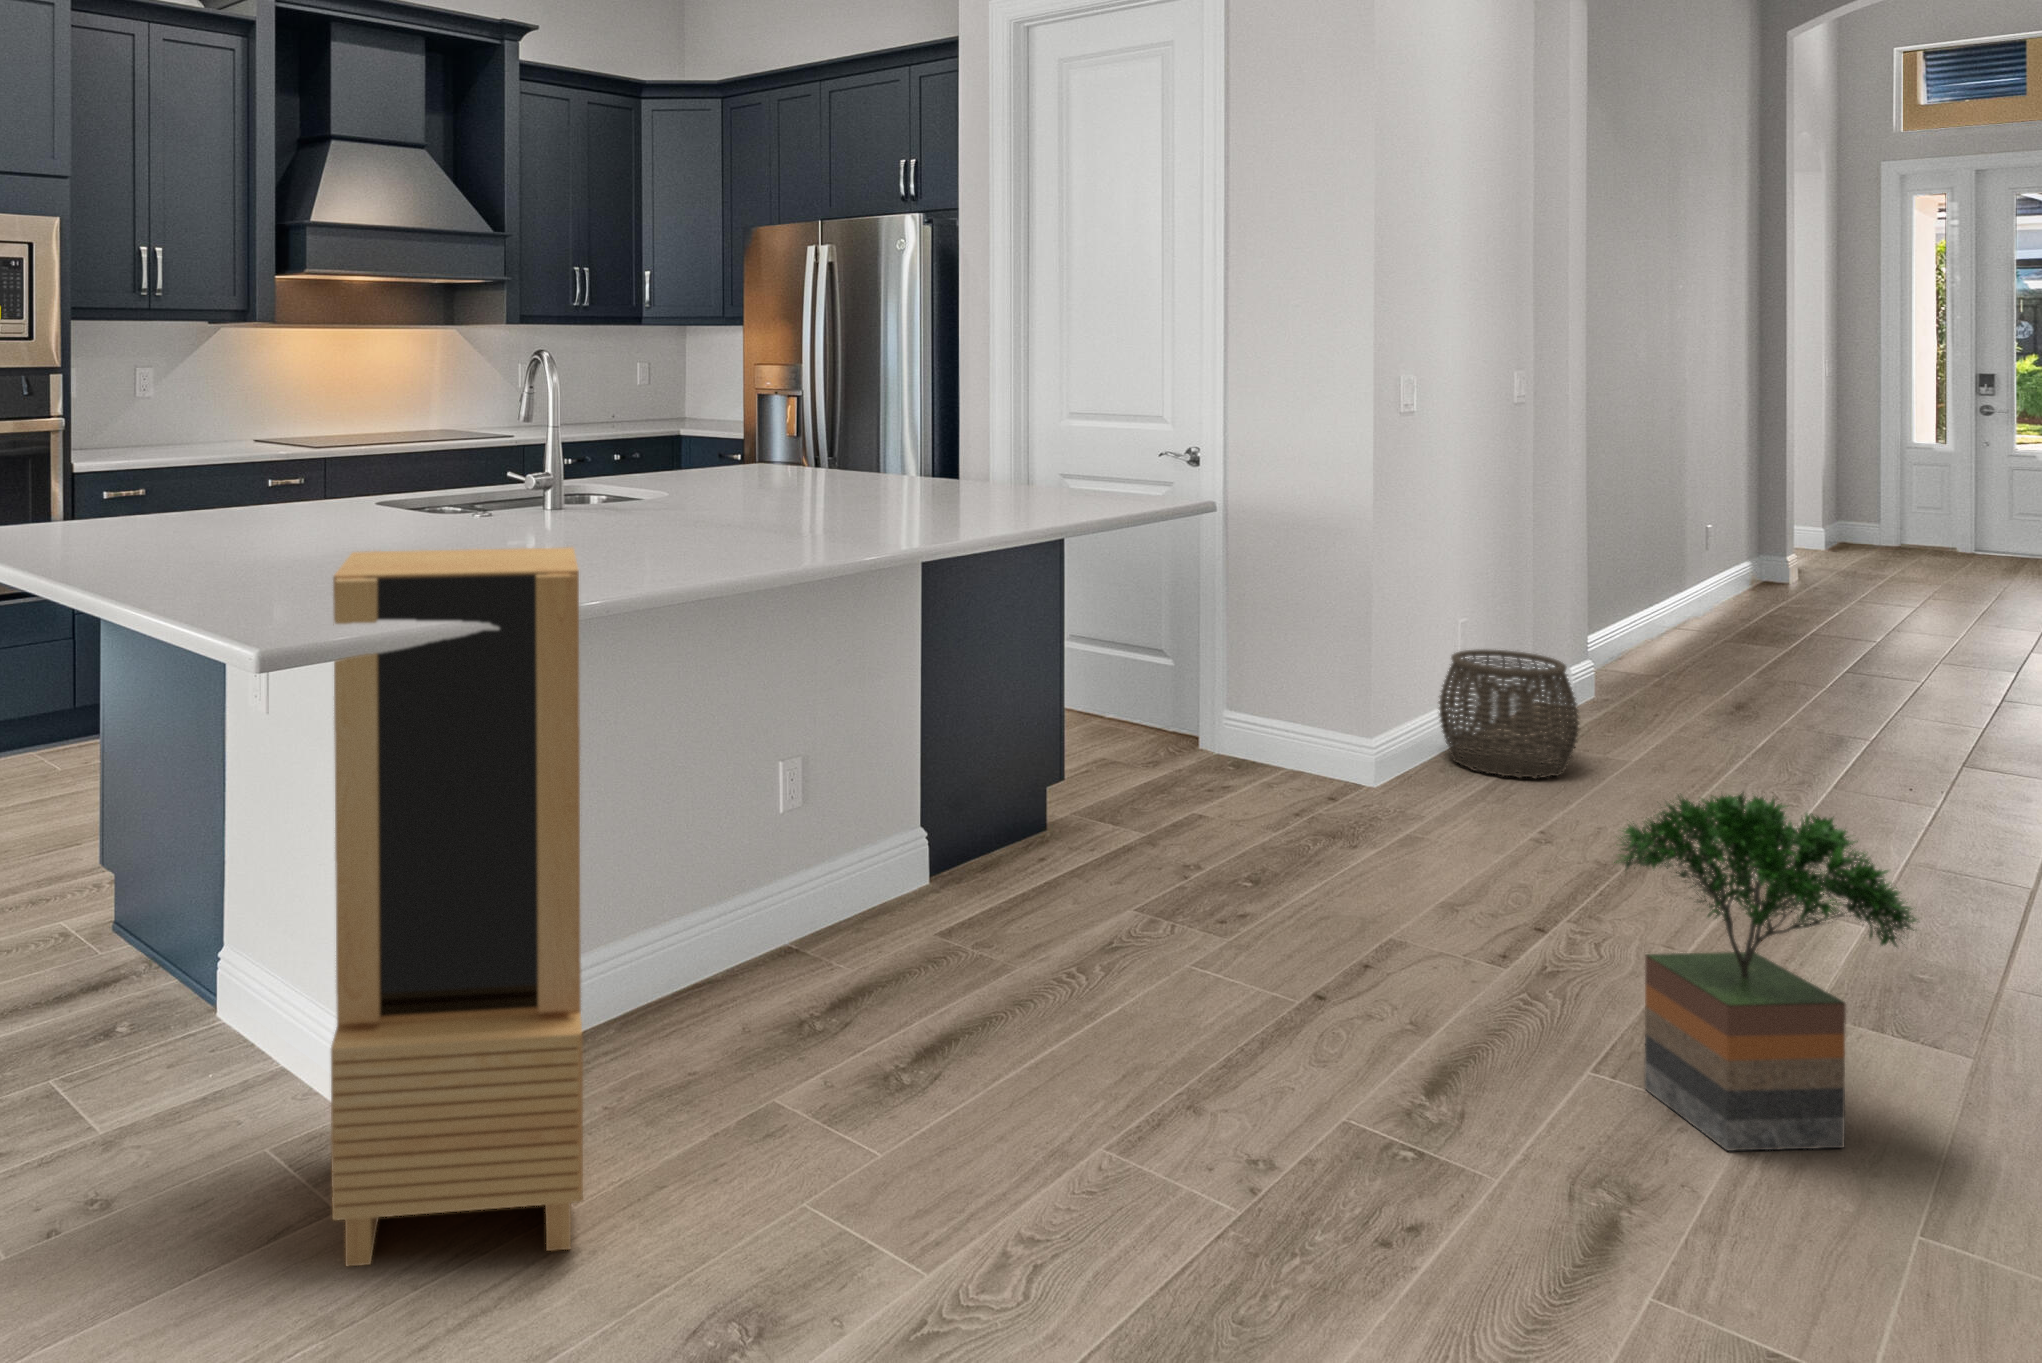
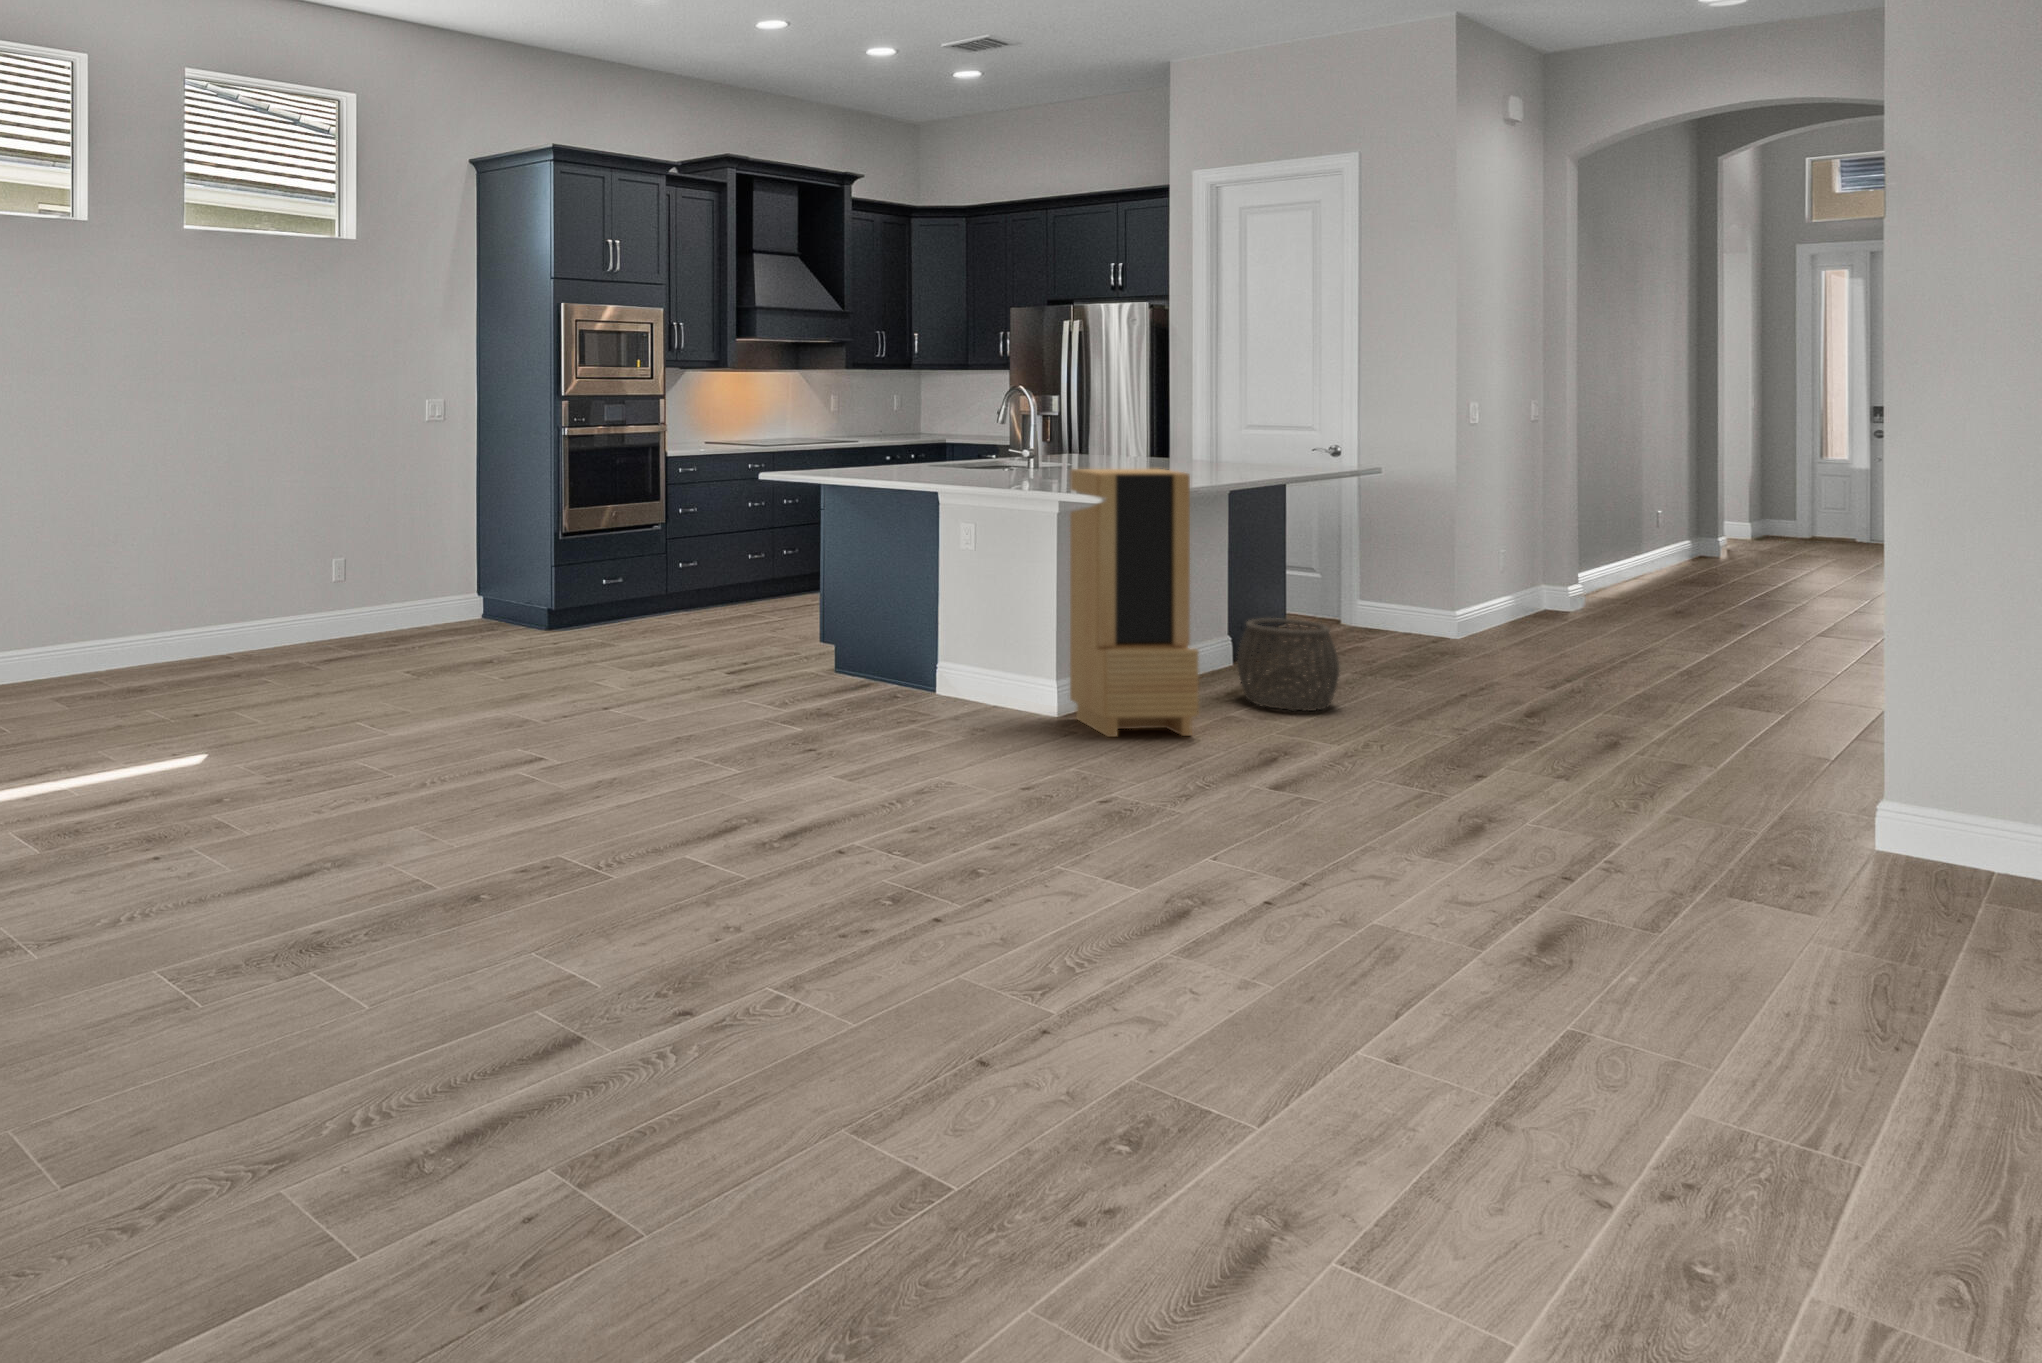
woven basket: present [1439,649,1579,779] -> present [1237,618,1340,711]
potted tree: present [1614,793,1917,1151] -> none [1607,582,1743,728]

